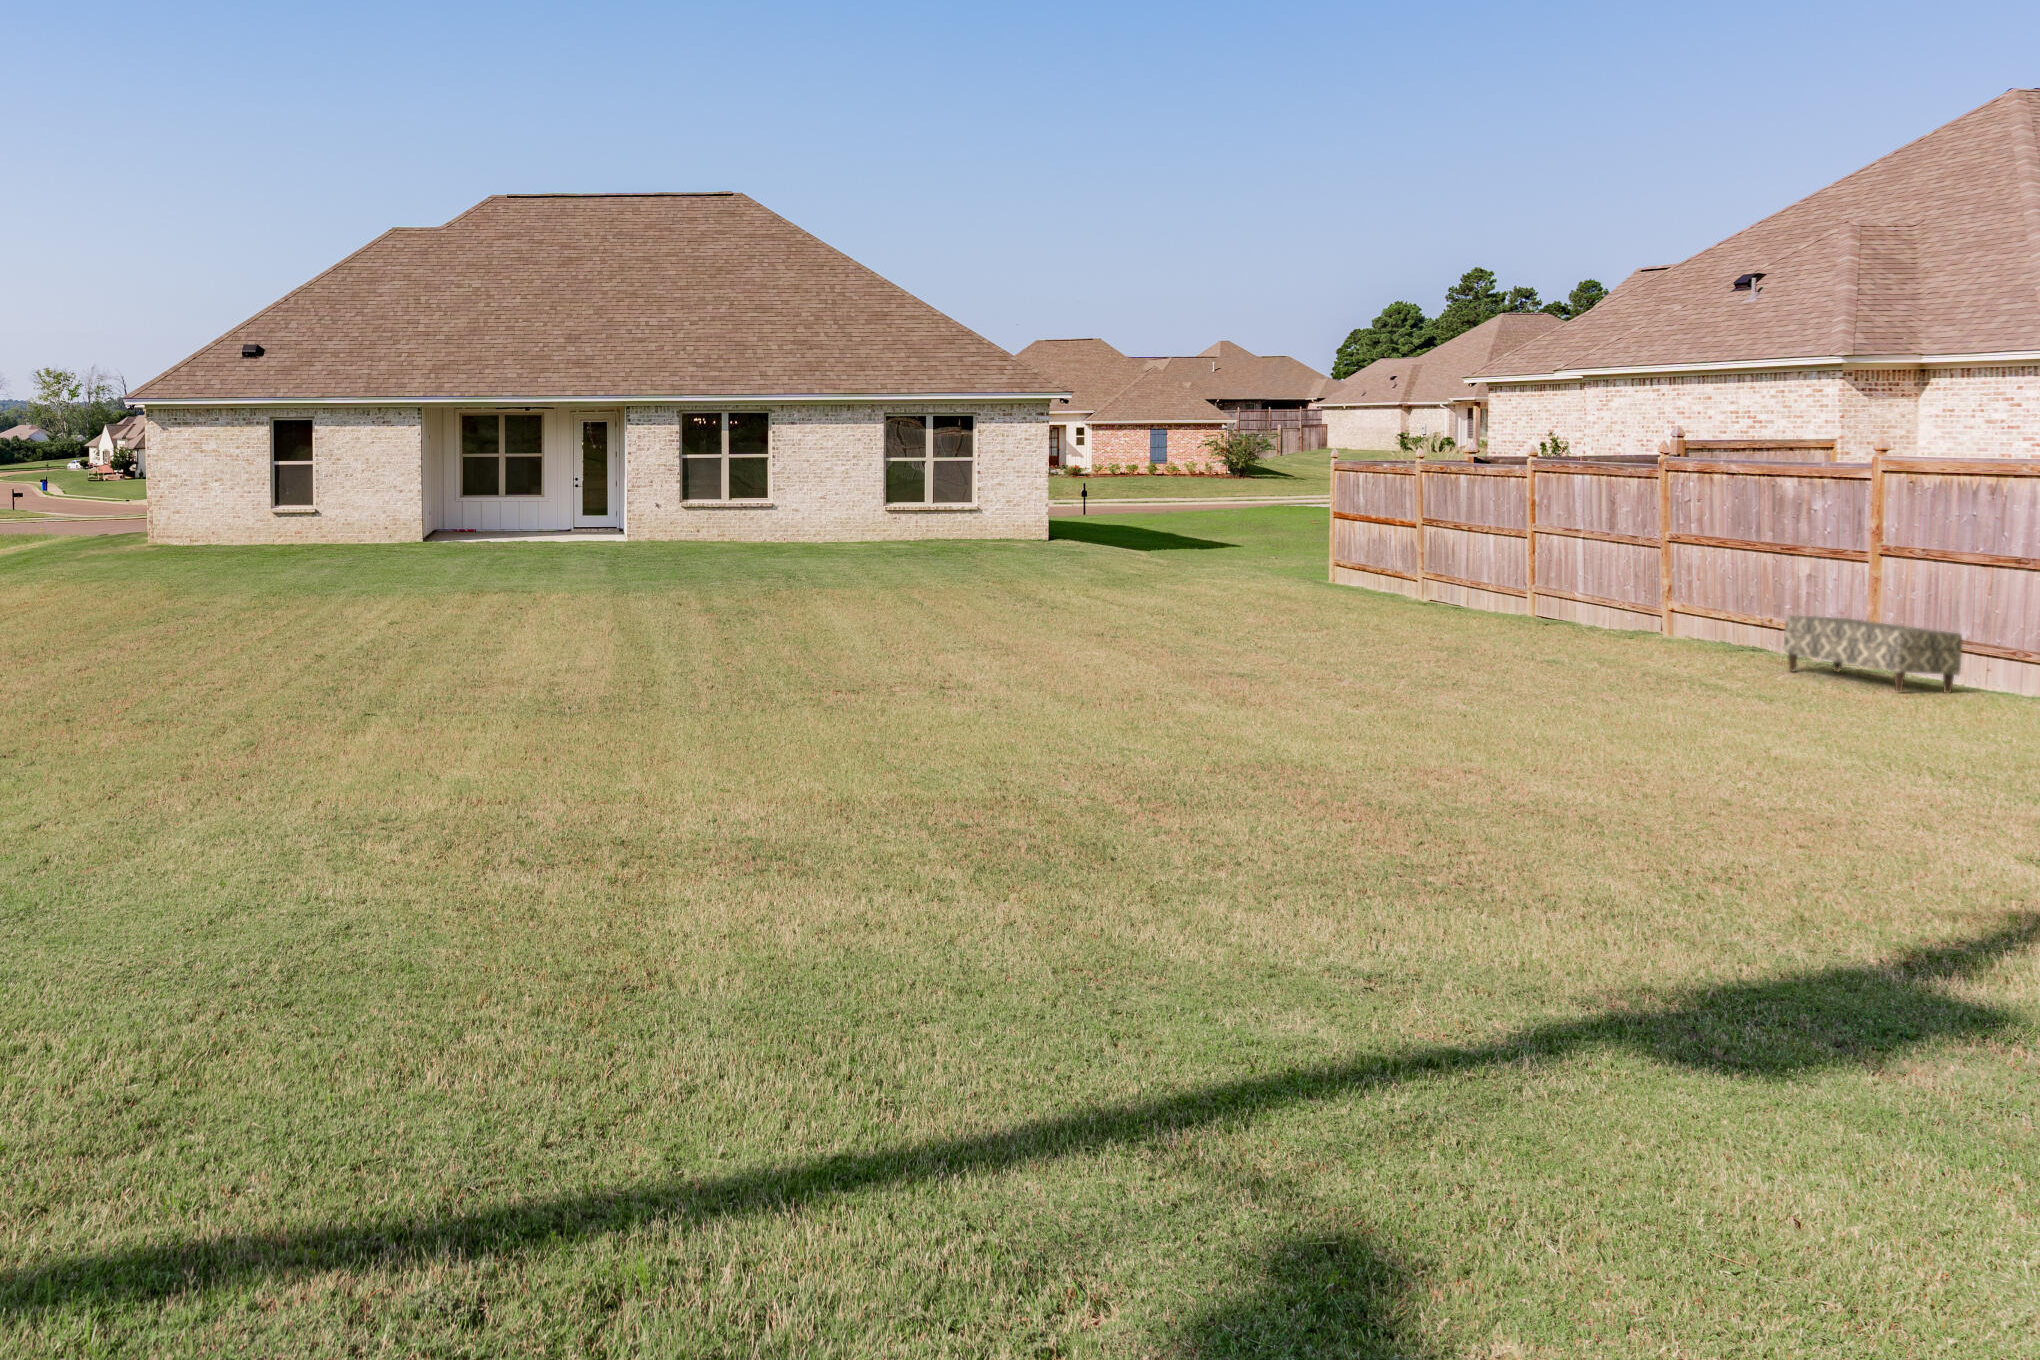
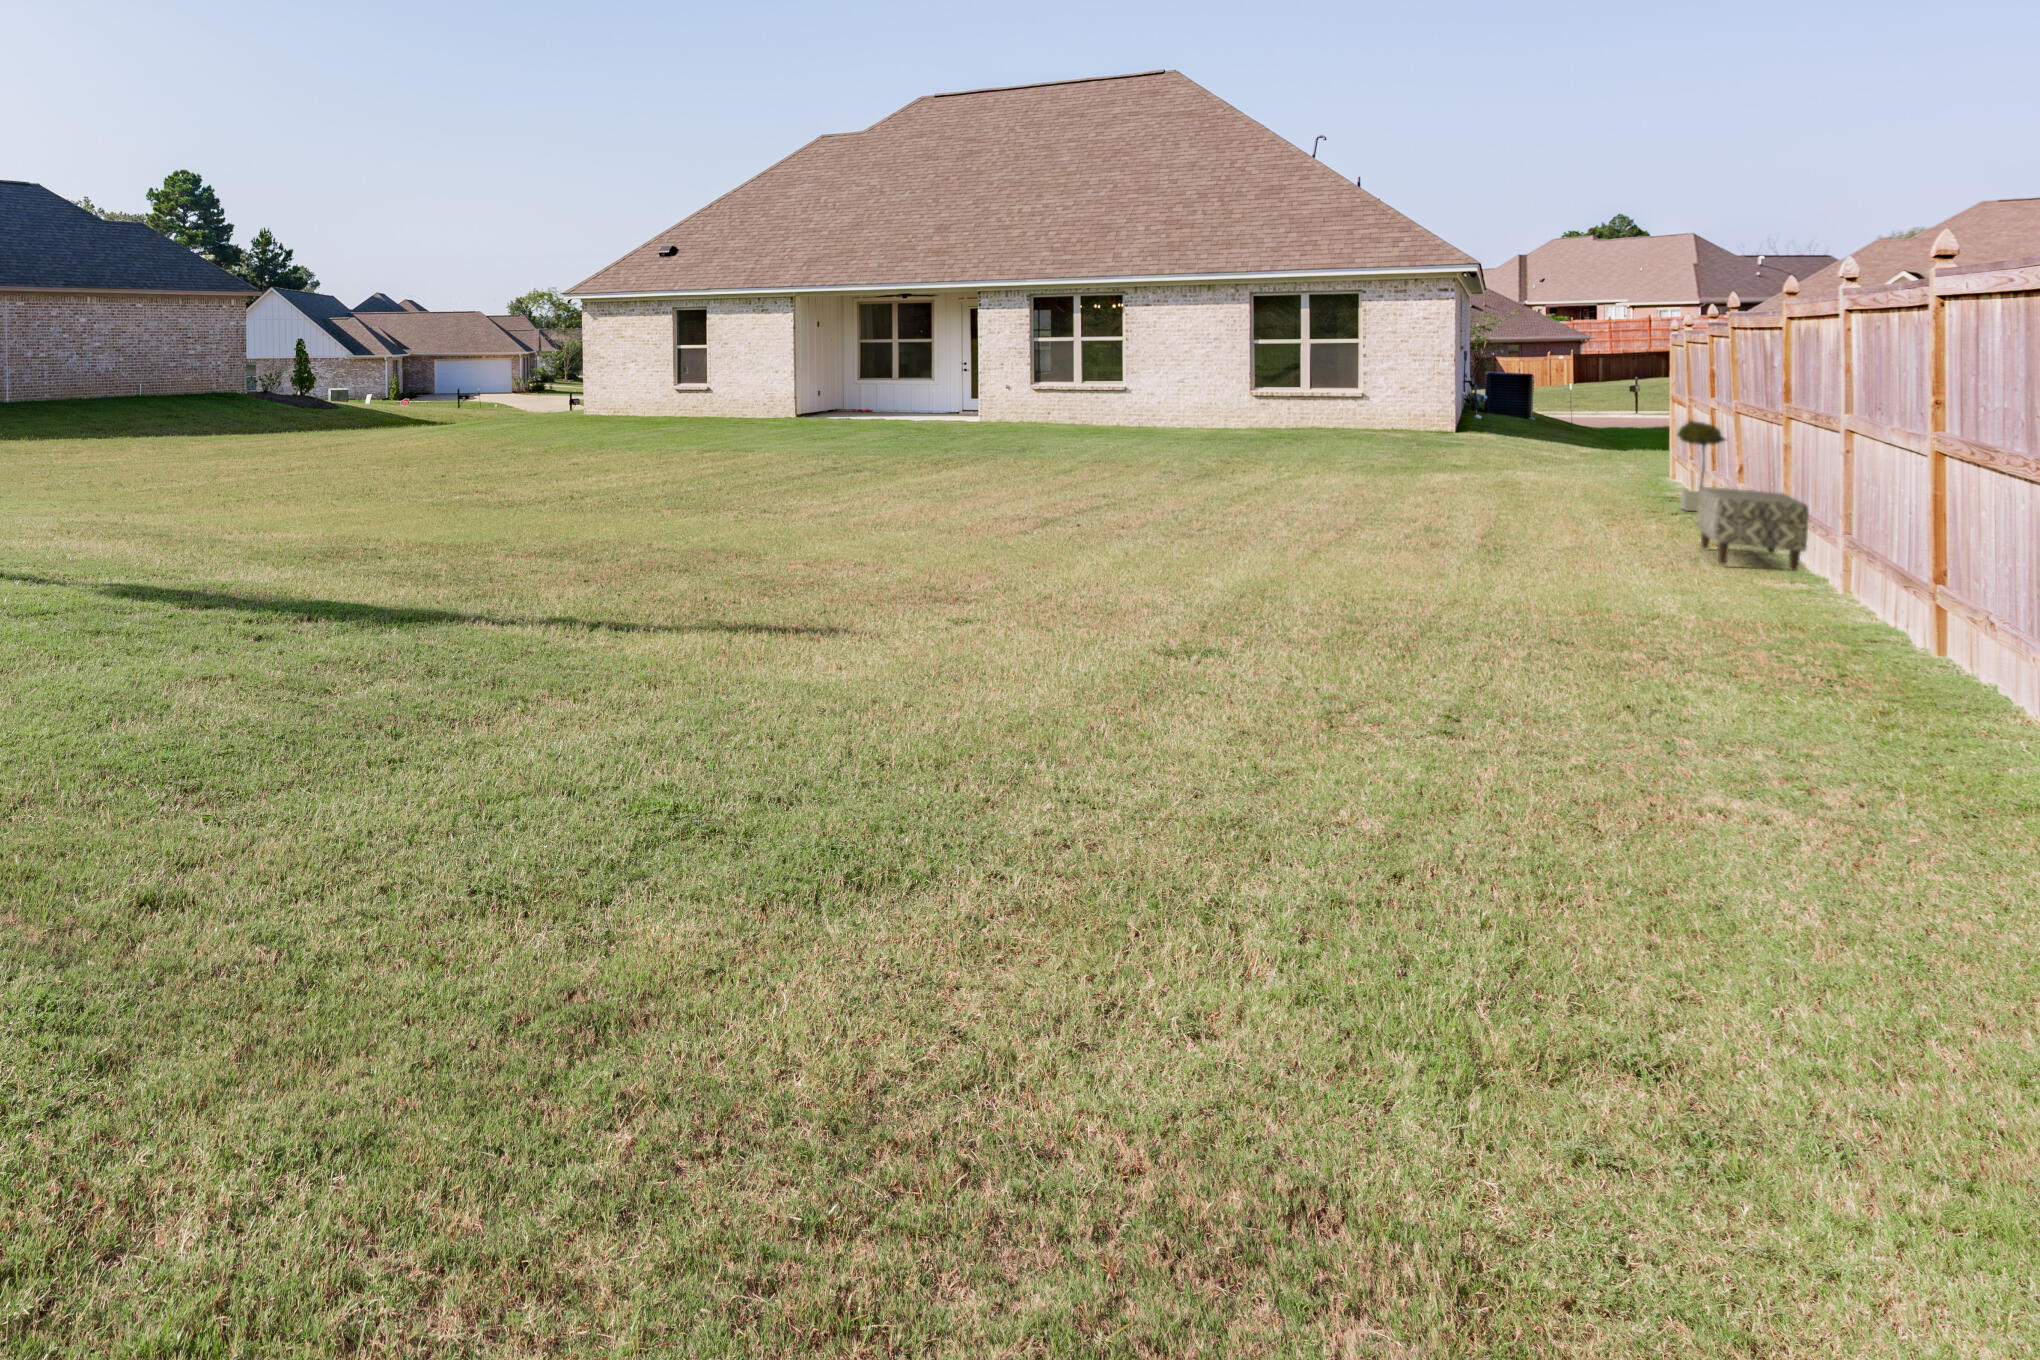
potted tree: none [1548,543,1588,625] -> present [1678,420,1725,511]

